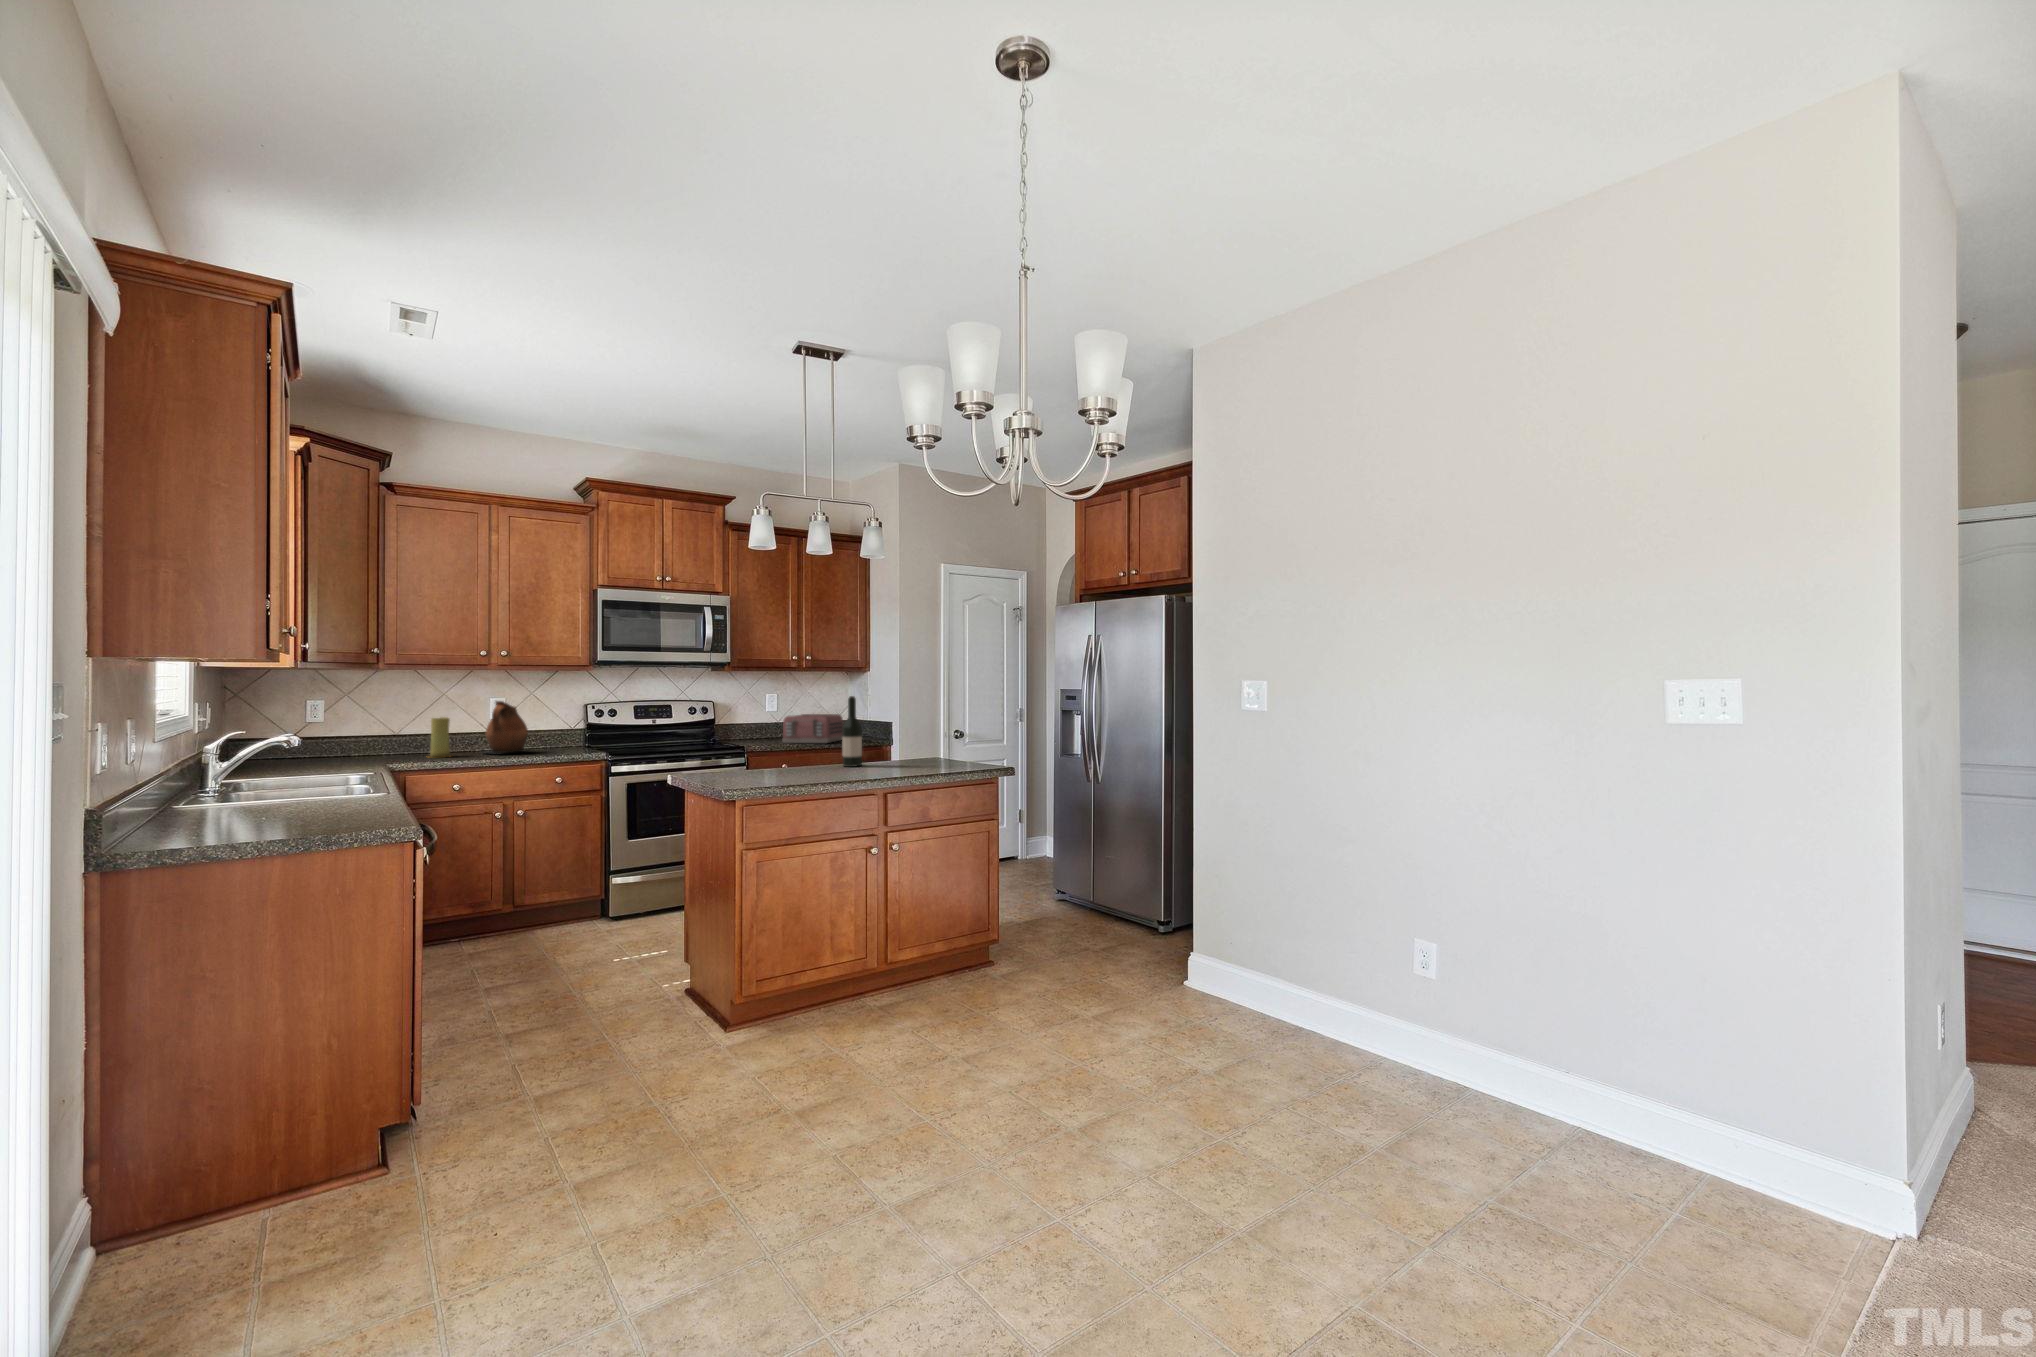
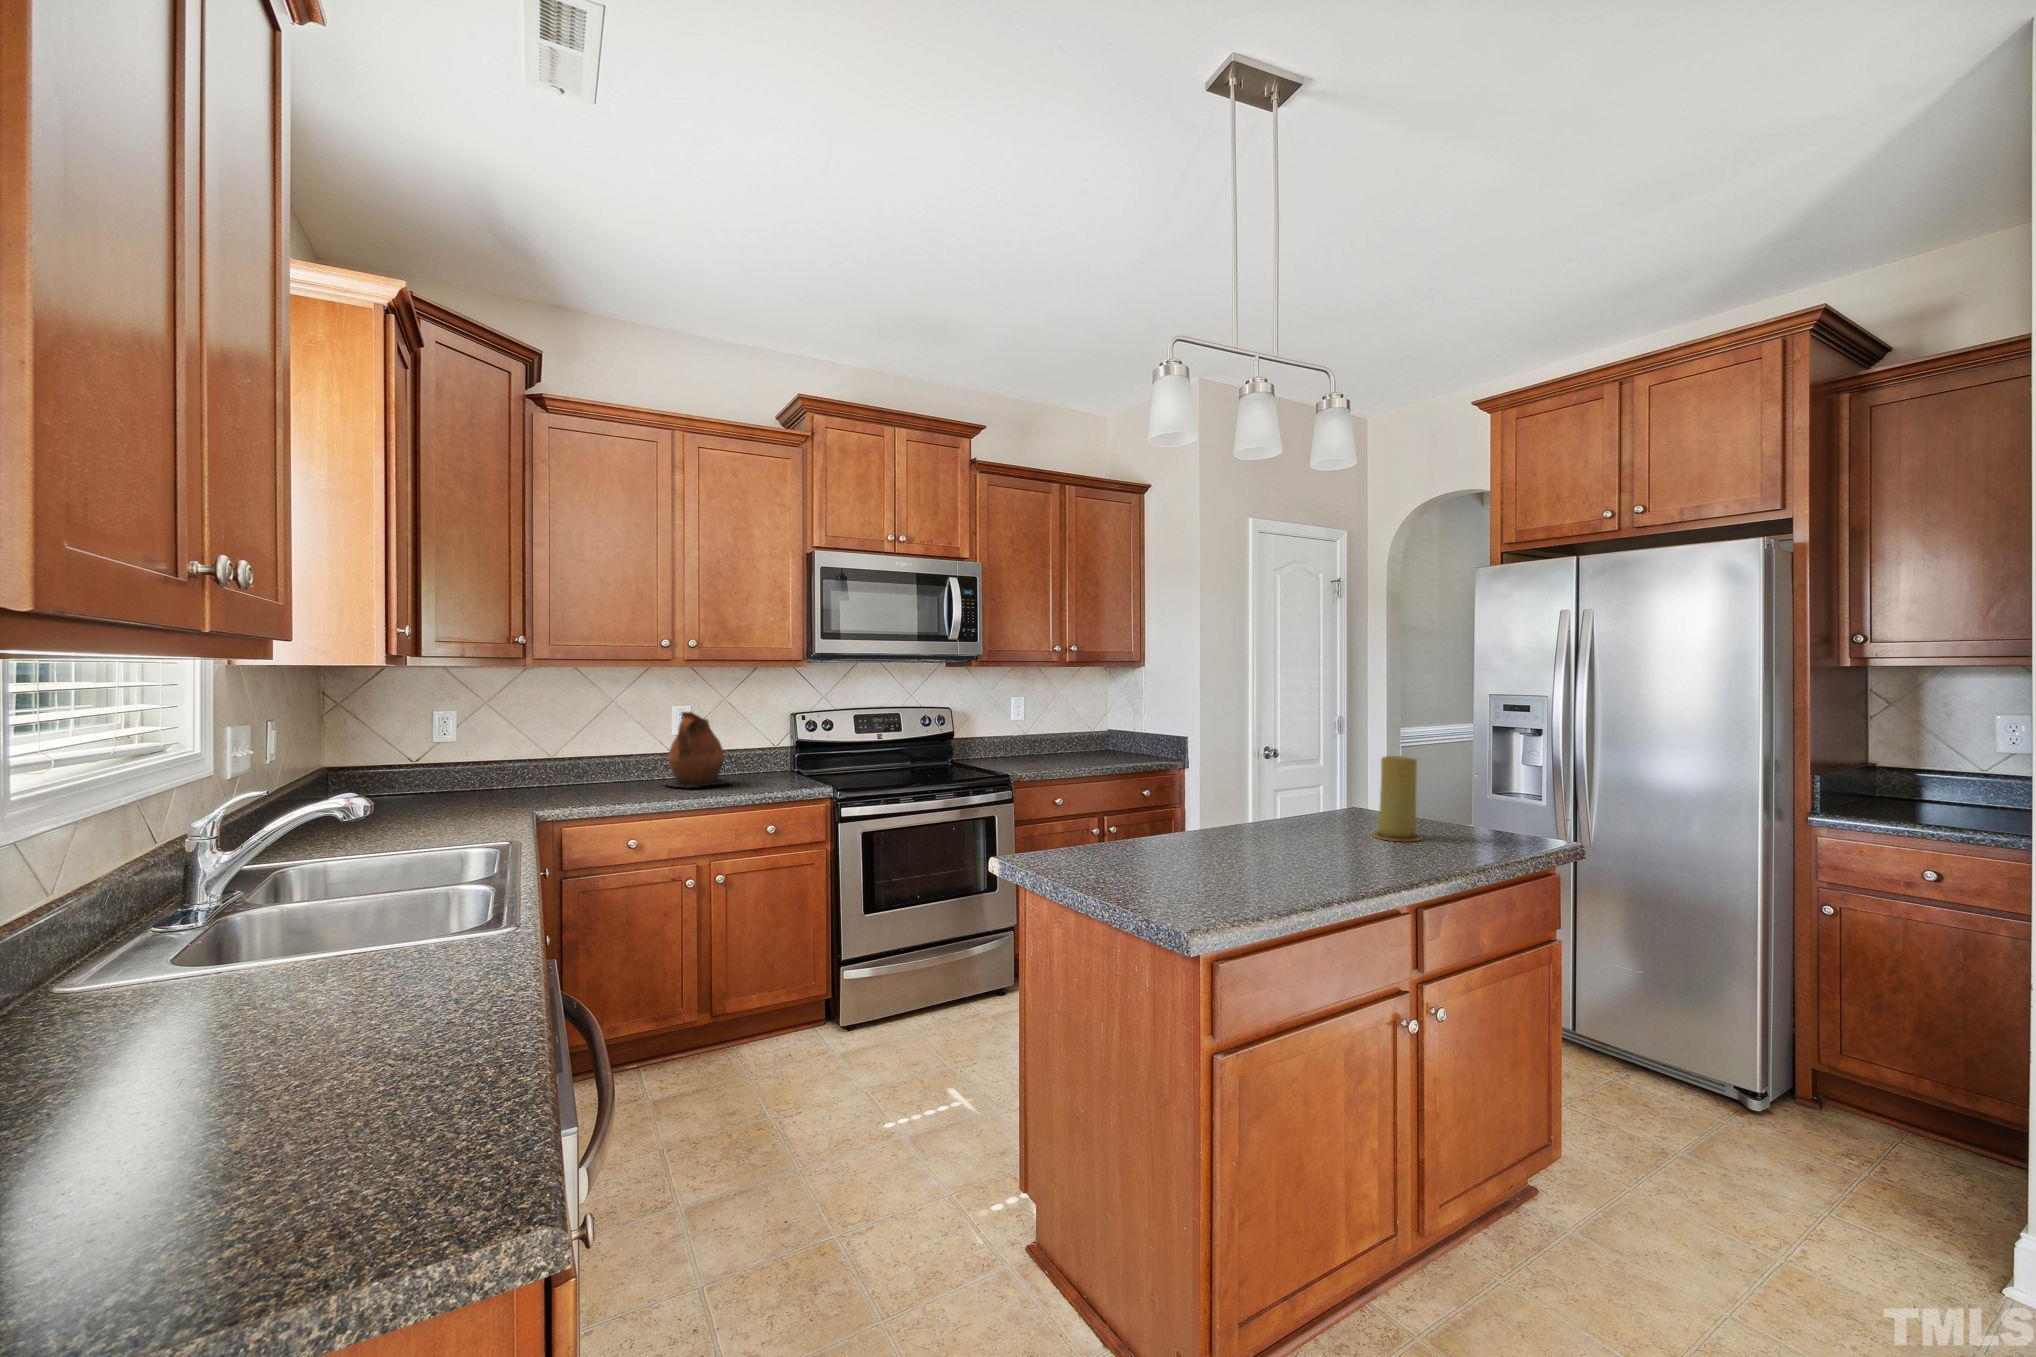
wine bottle: present [842,696,862,767] -> none [1283,718,1318,844]
toaster: present [782,714,843,743] -> none [1044,725,1118,767]
candle: present [430,717,450,757] -> present [1373,756,1421,841]

